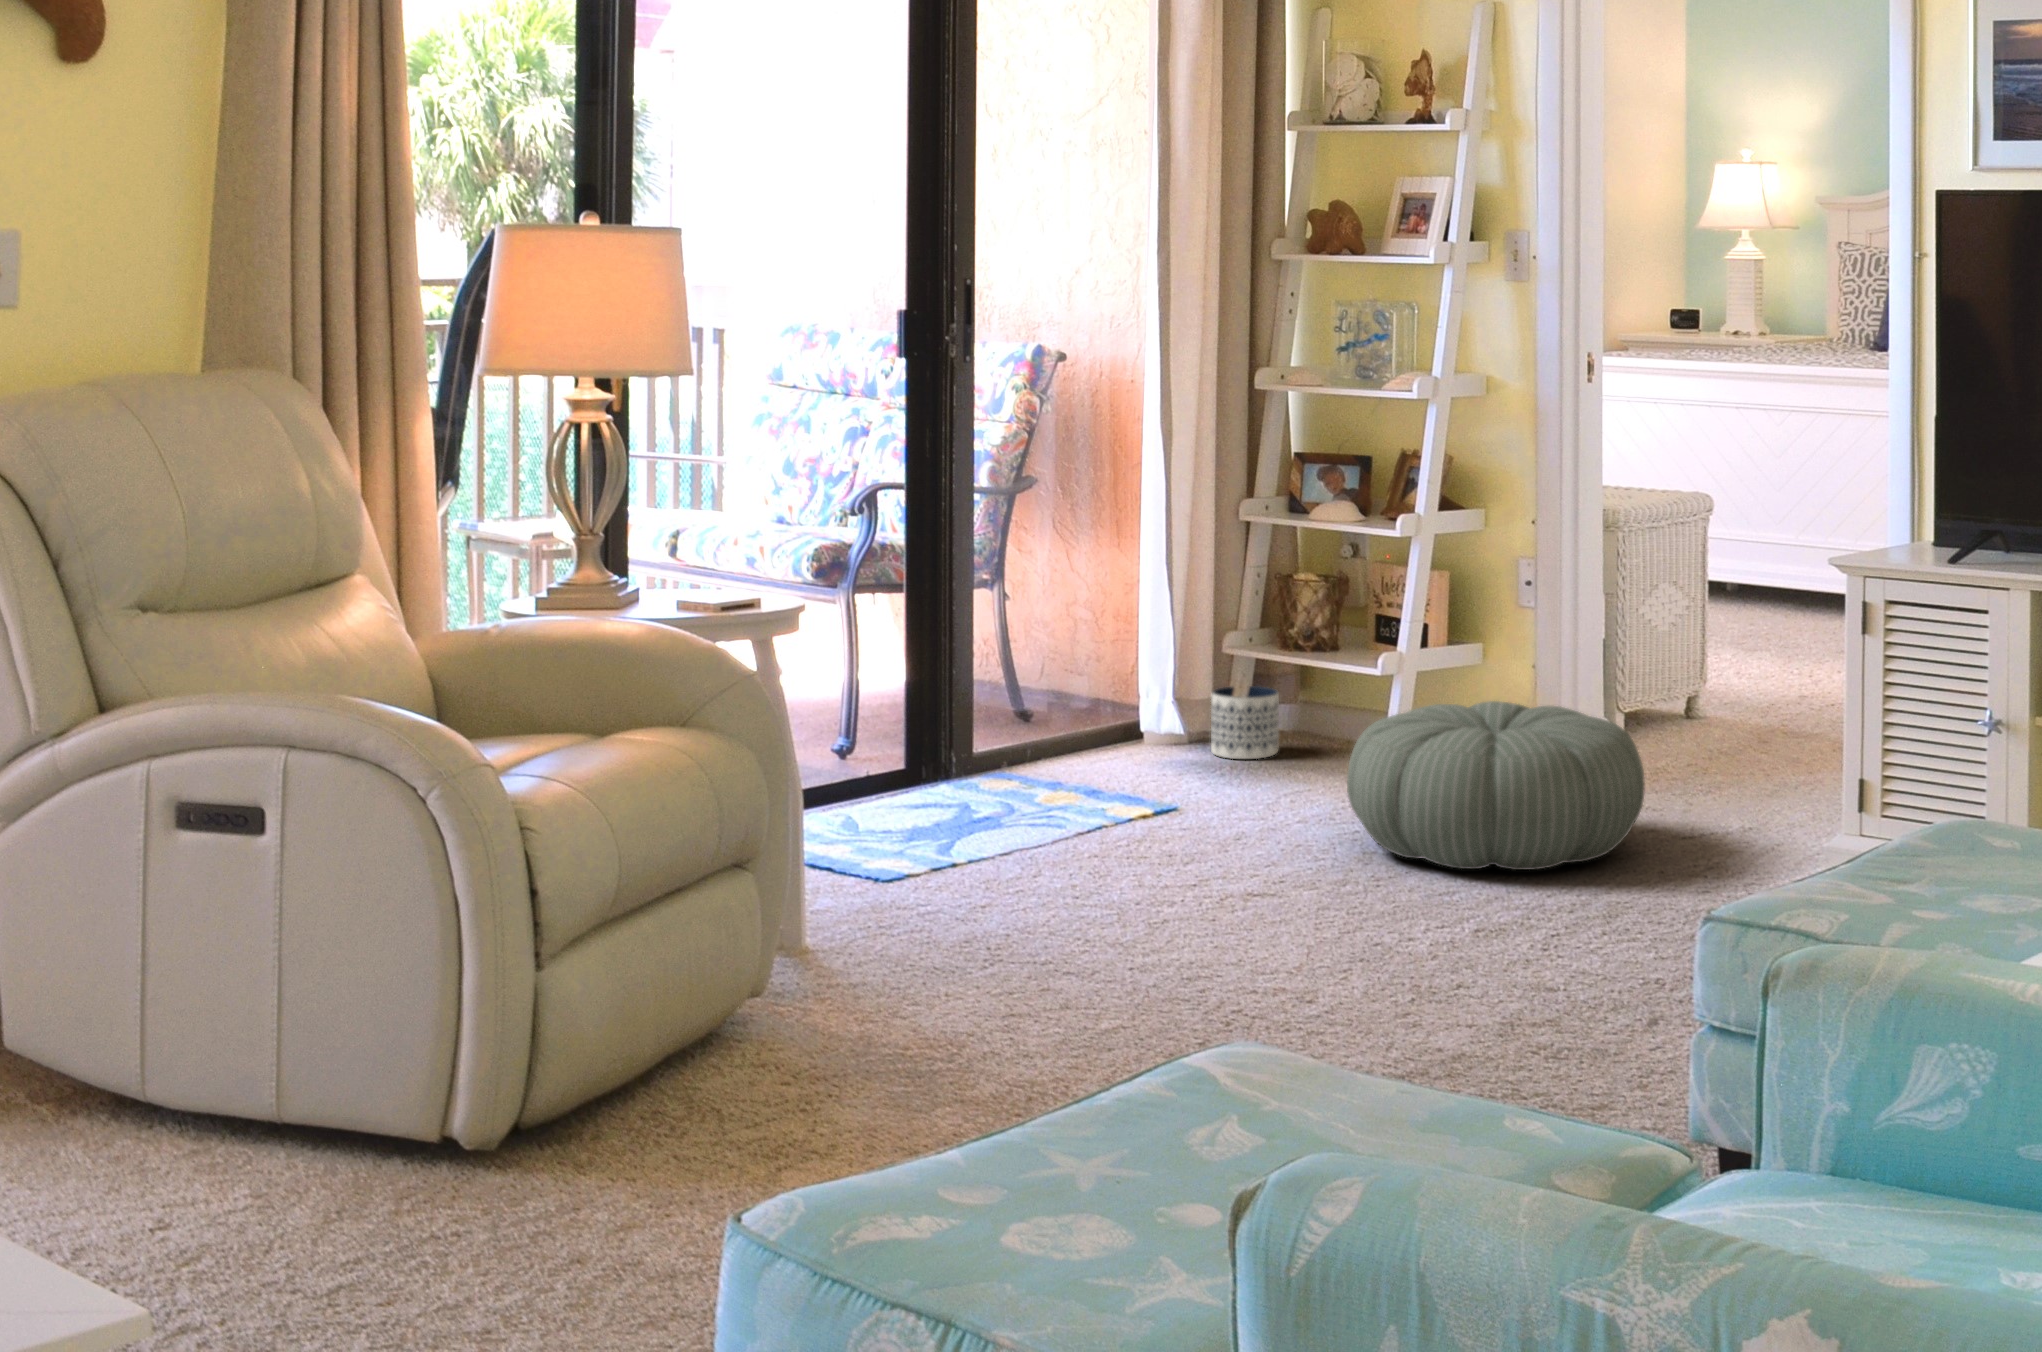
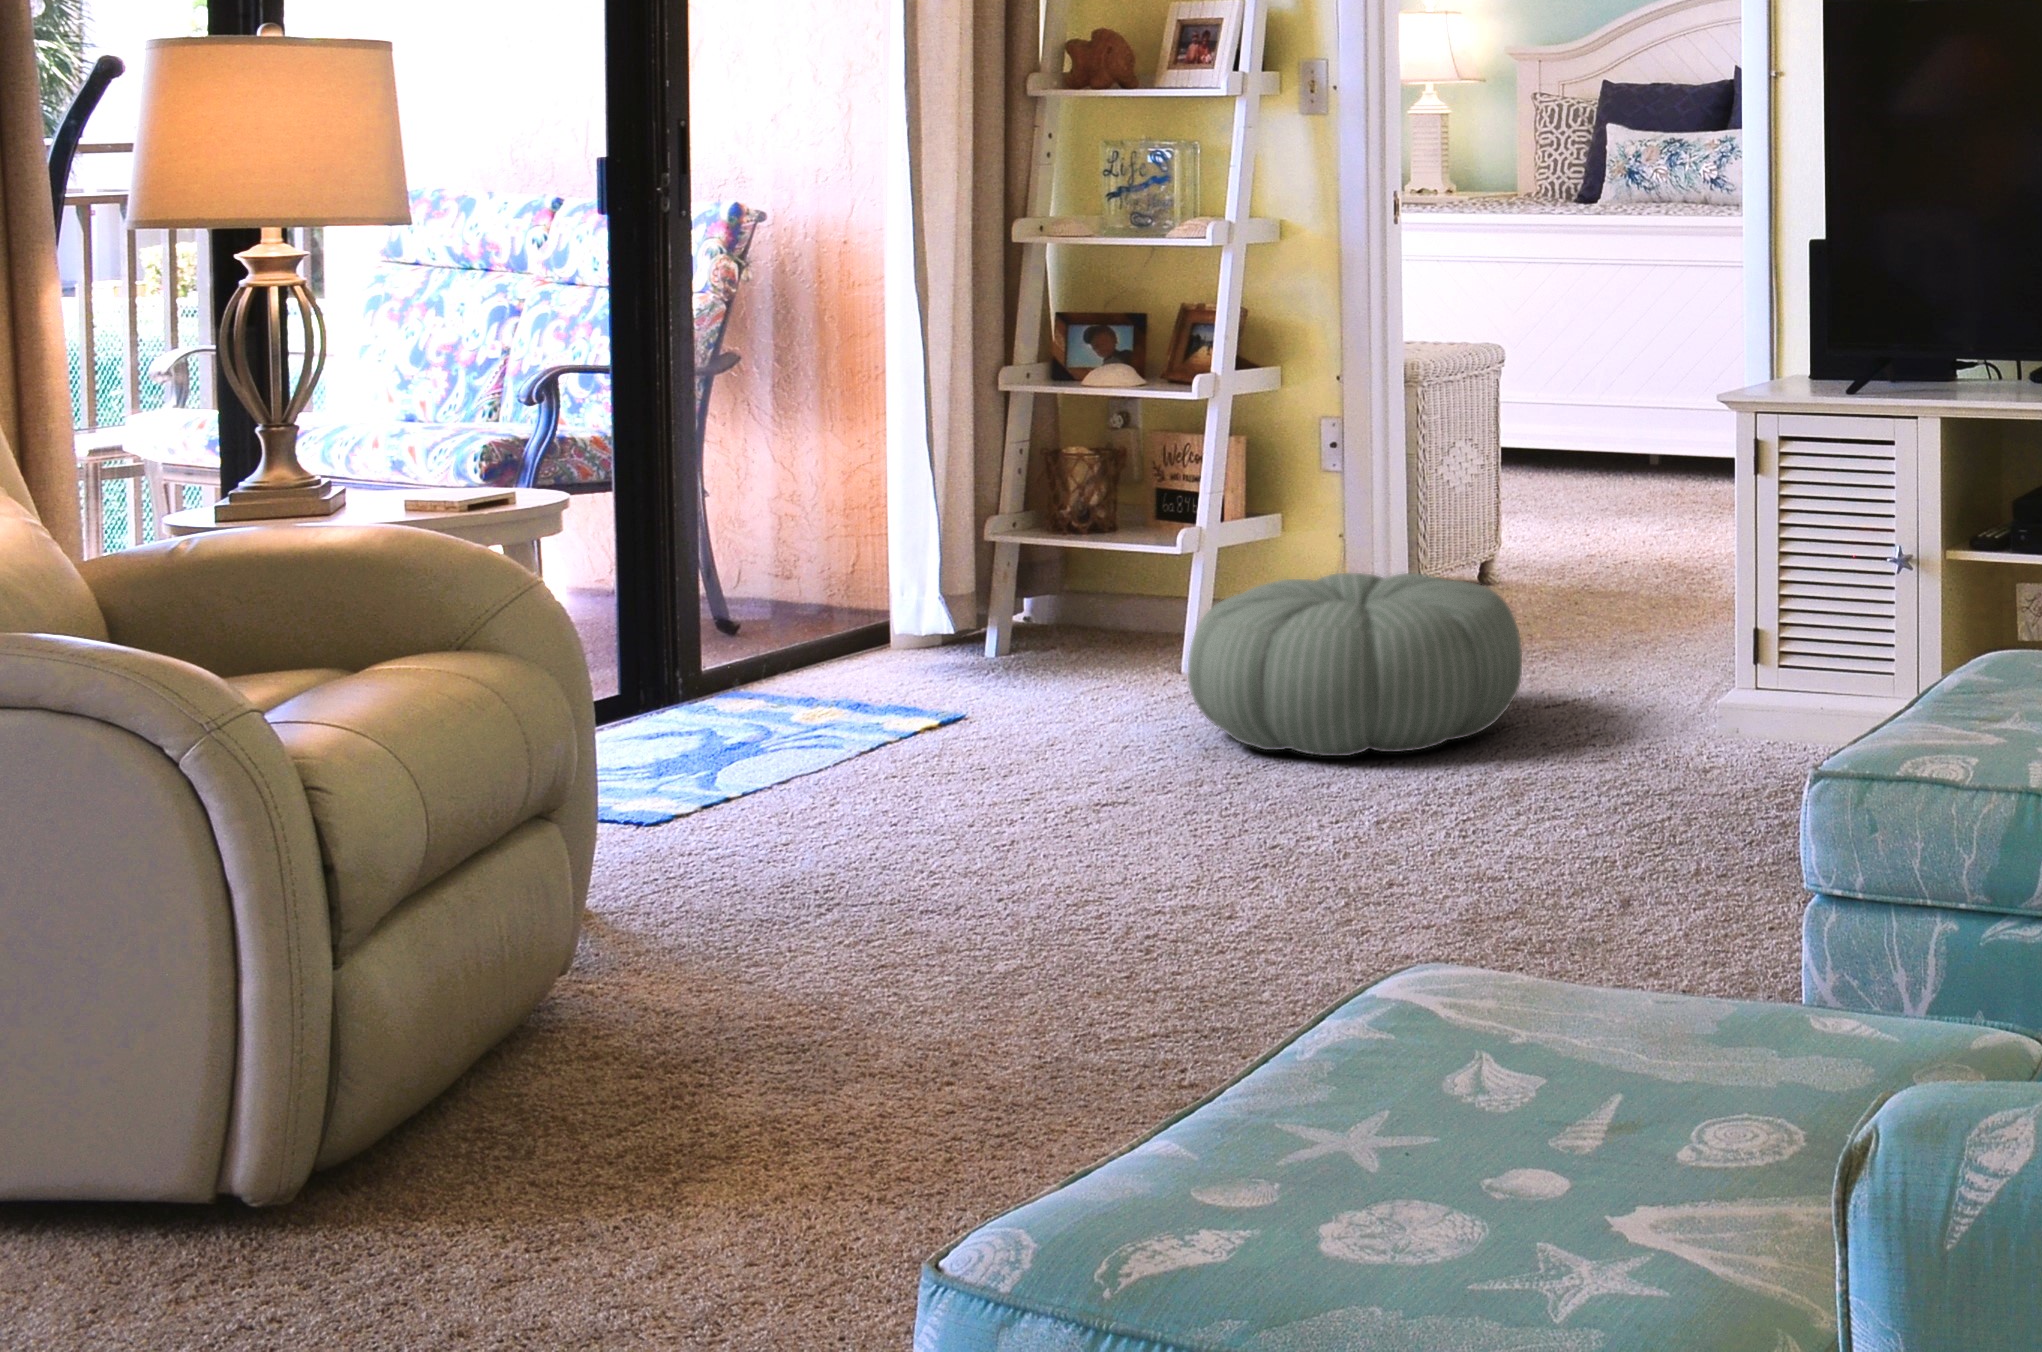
planter: present [1211,686,1279,759] -> none [978,581,1058,664]

